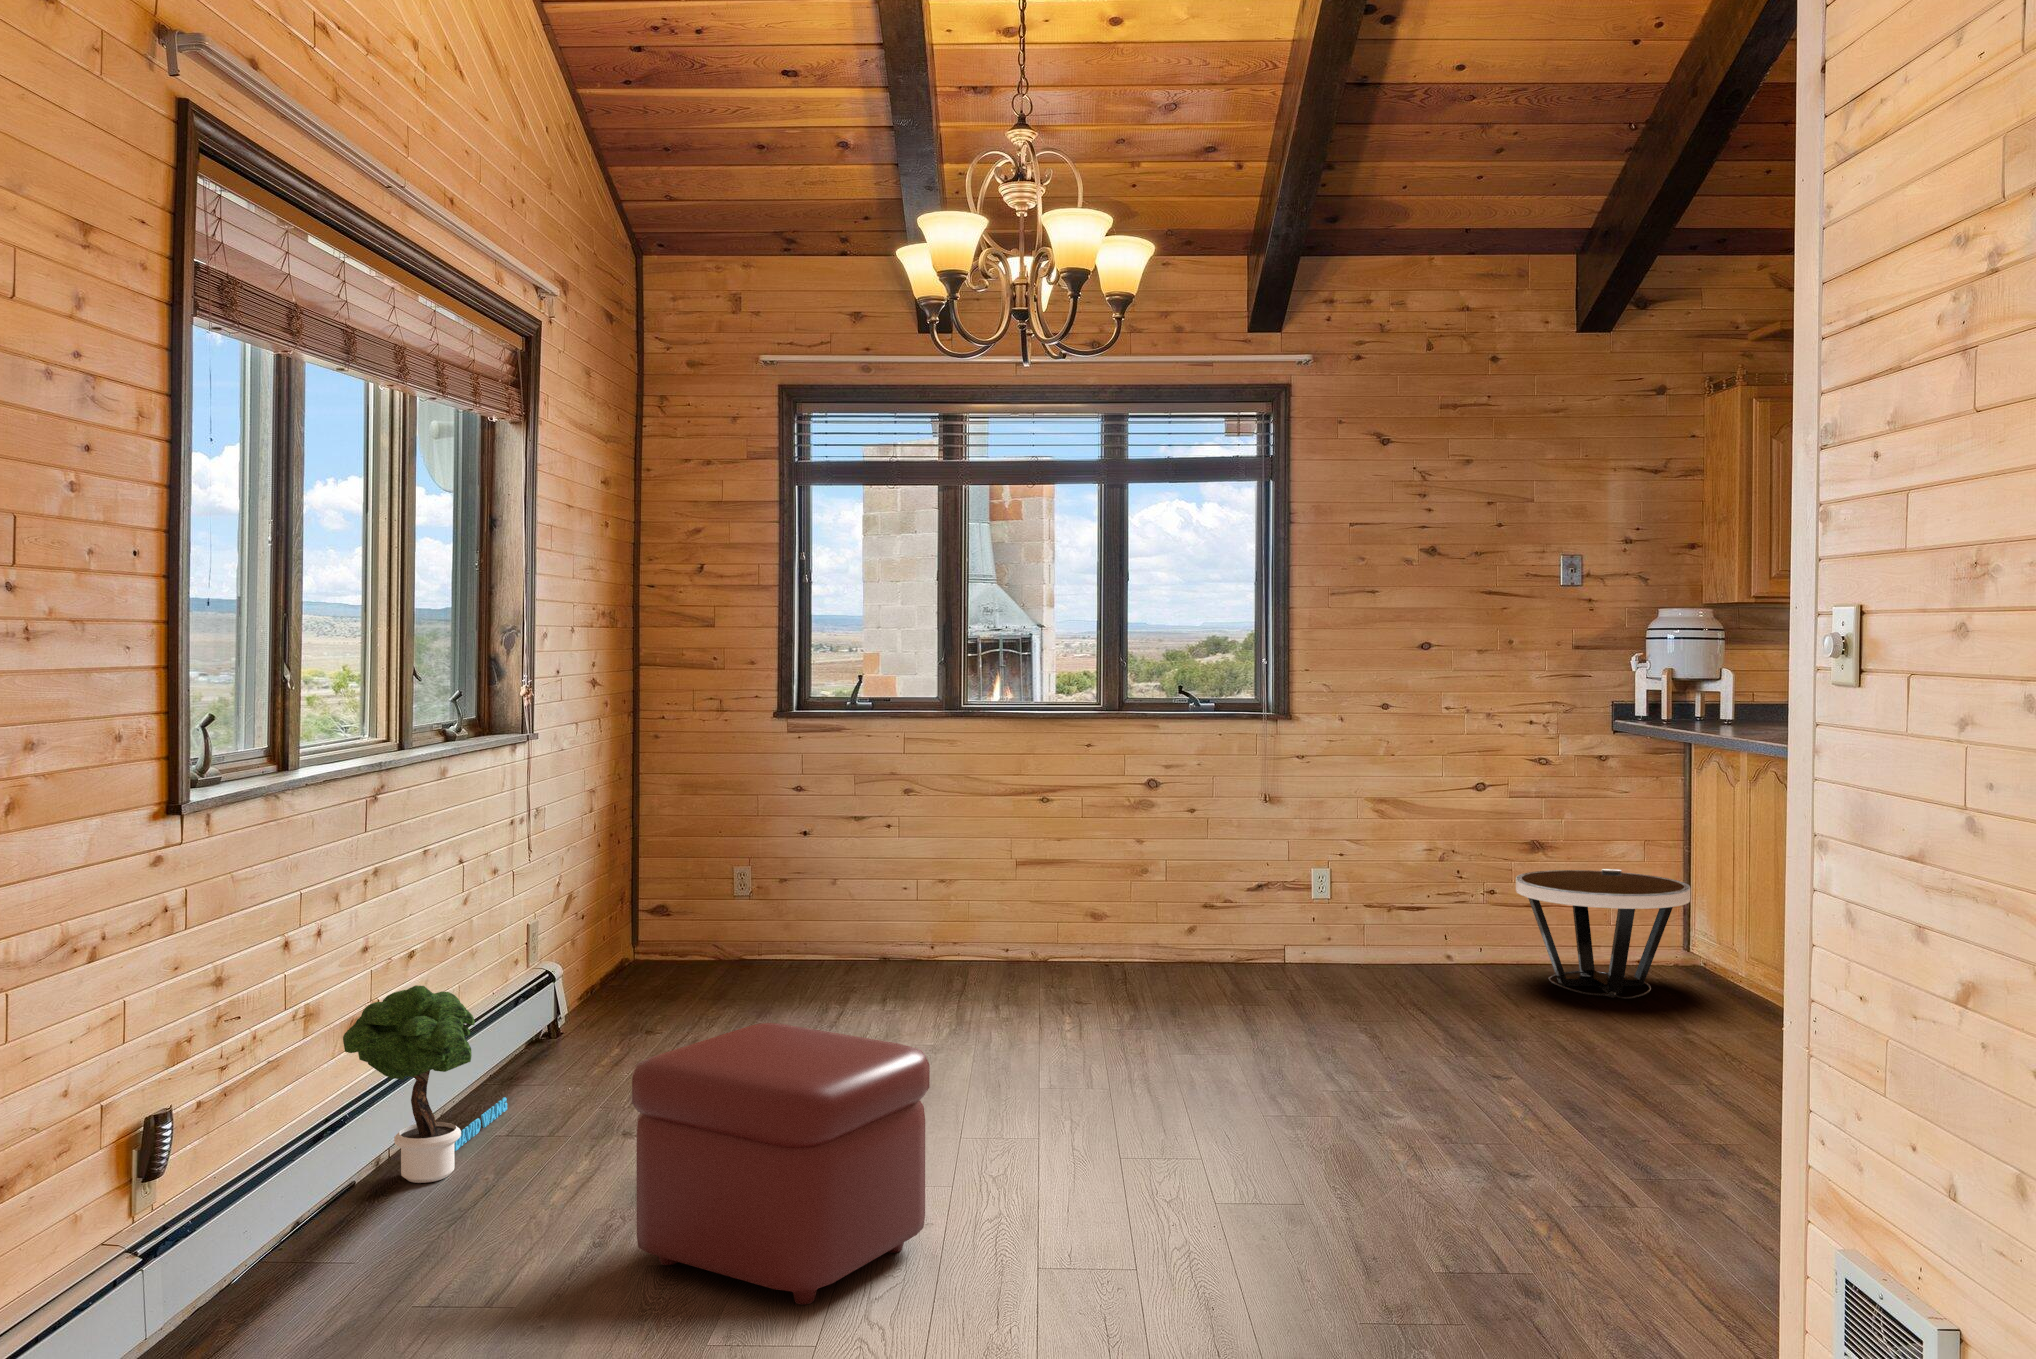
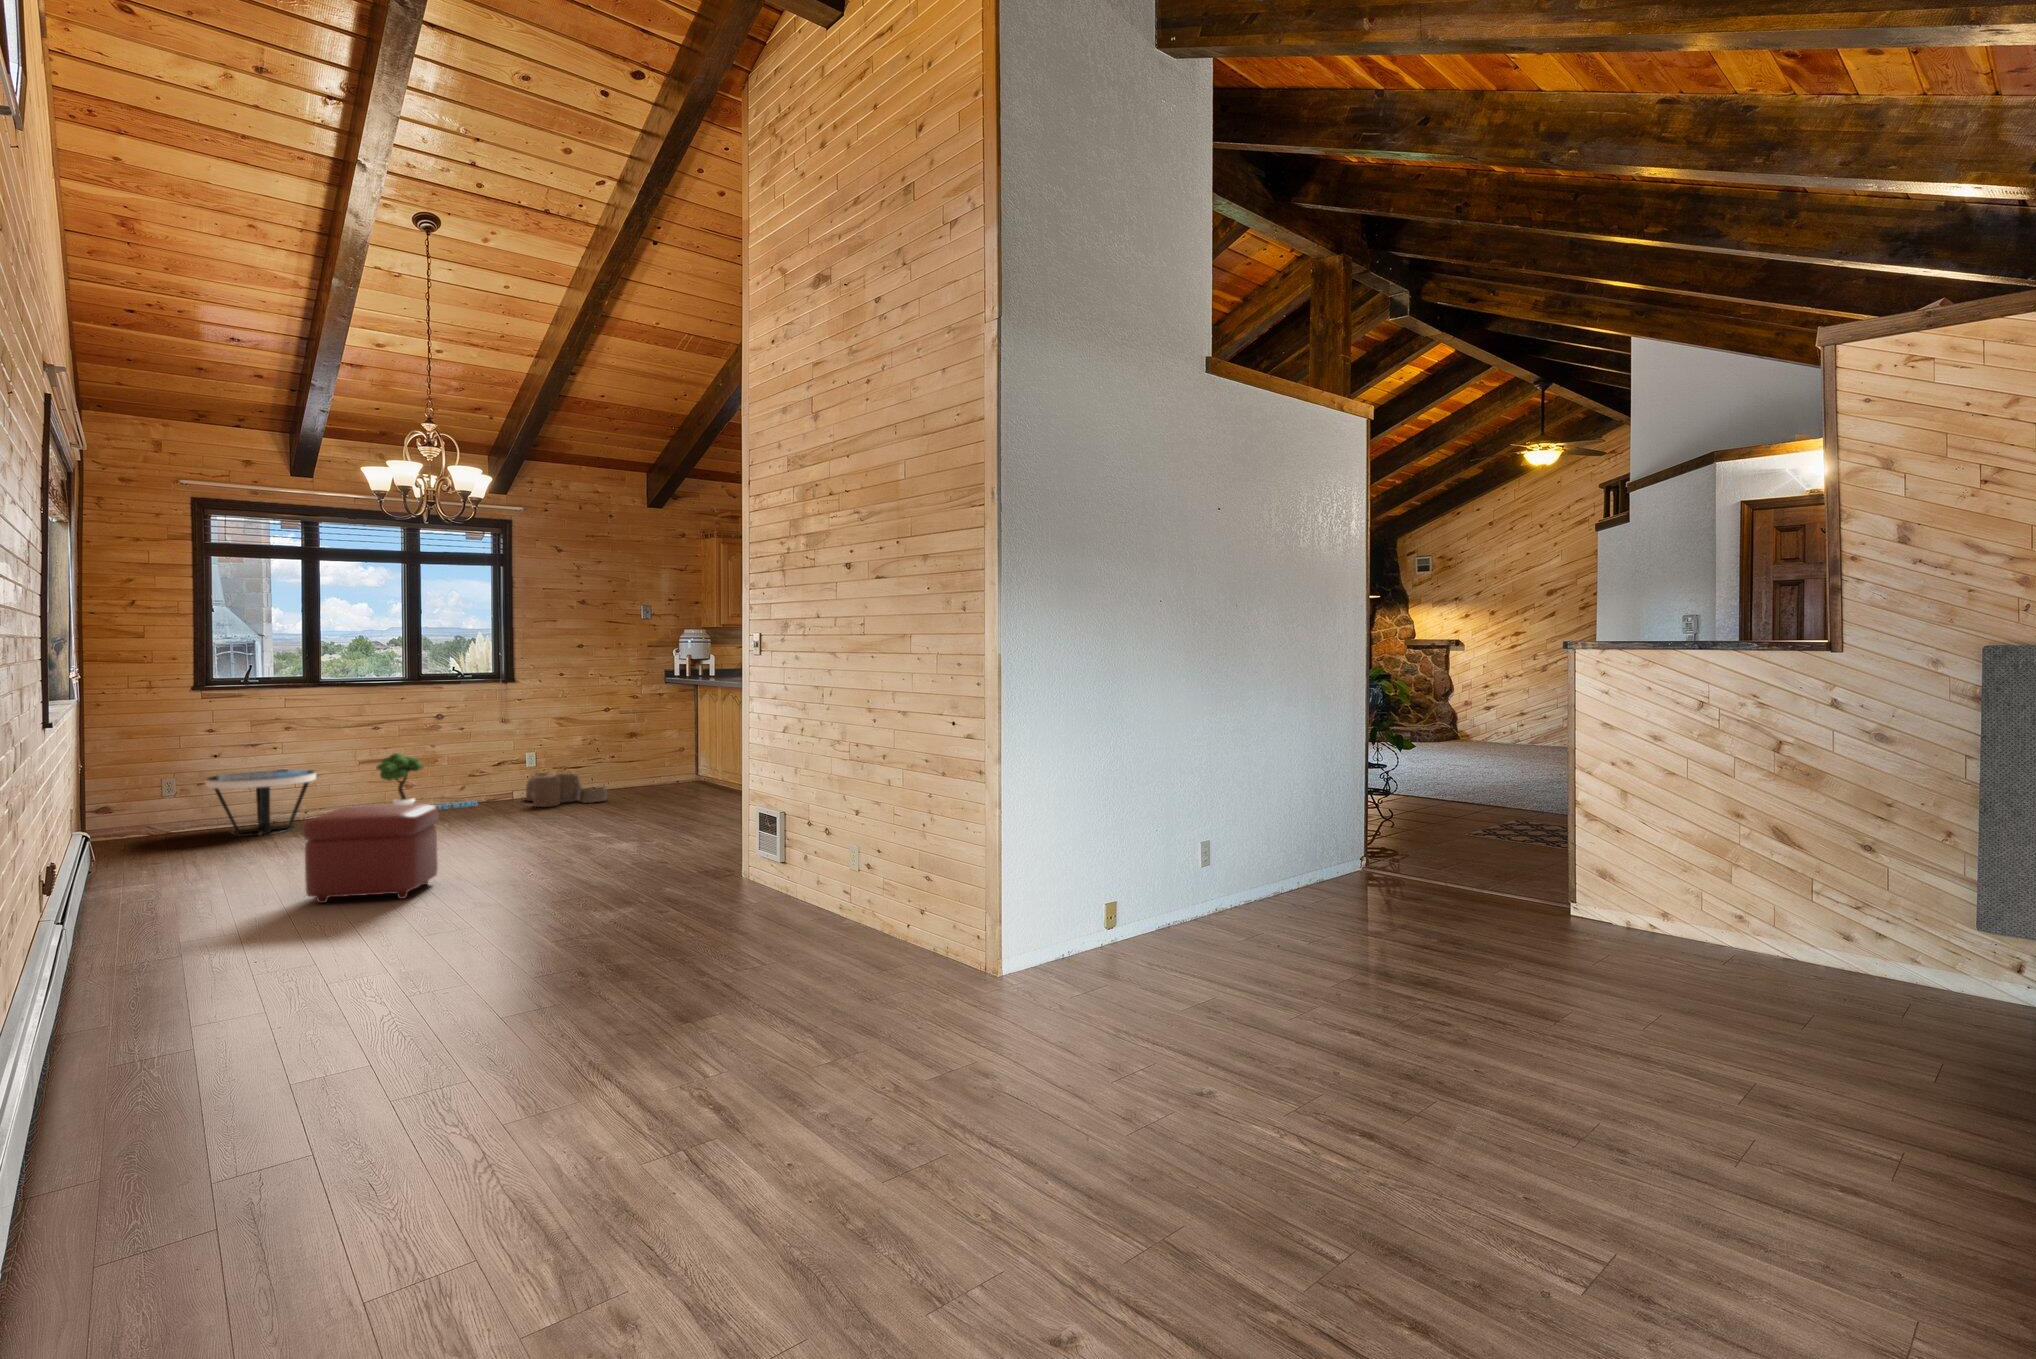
side table: present [1516,869,1690,999] -> present [206,769,316,835]
woven basket: none [1299,911,1458,1005] -> present [526,773,607,807]
potted tree: present [343,985,507,1183] -> present [376,753,476,808]

